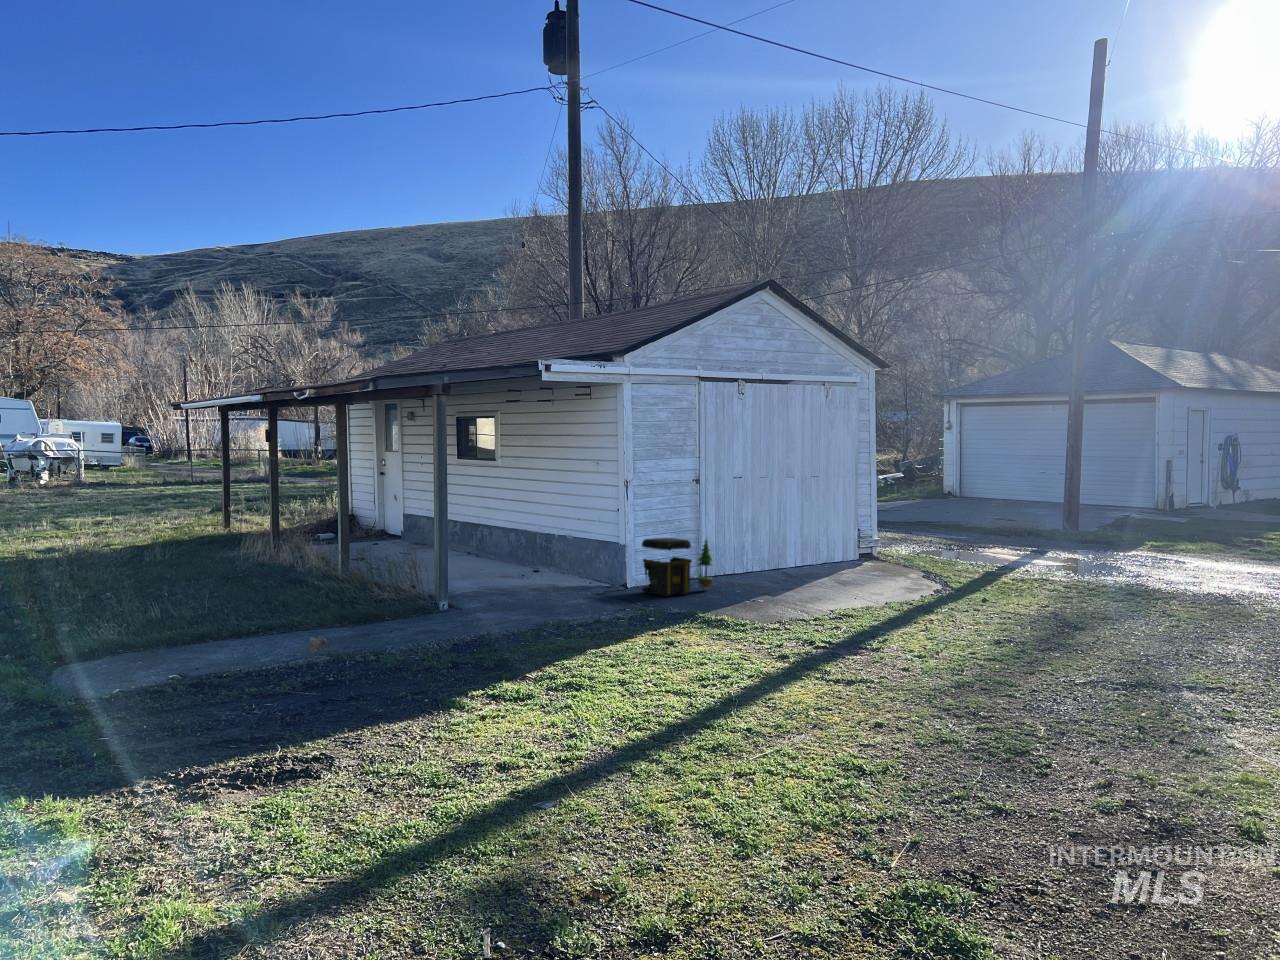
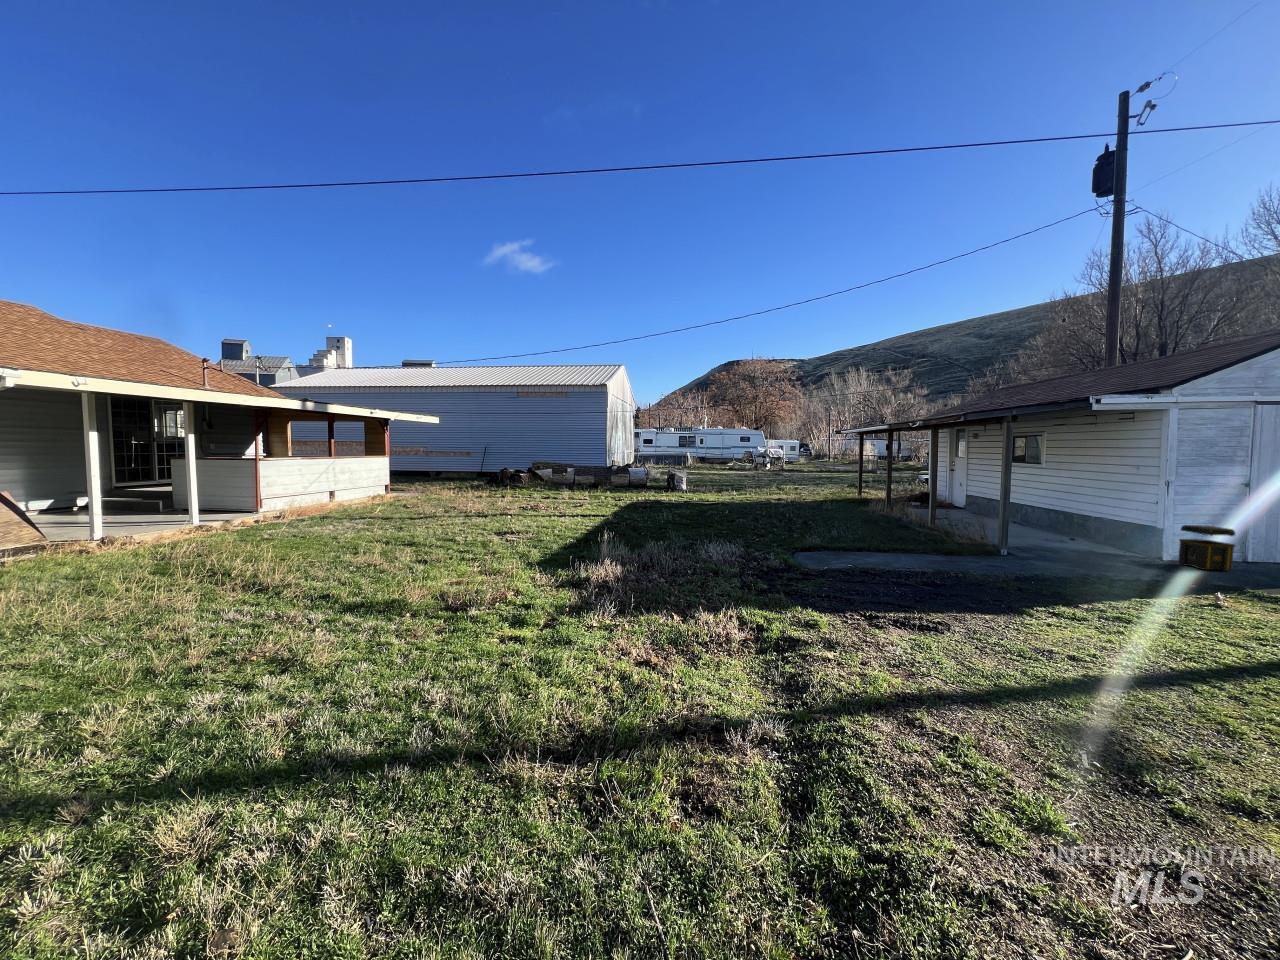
potted tree: present [697,539,714,590] -> none [1240,529,1262,571]

